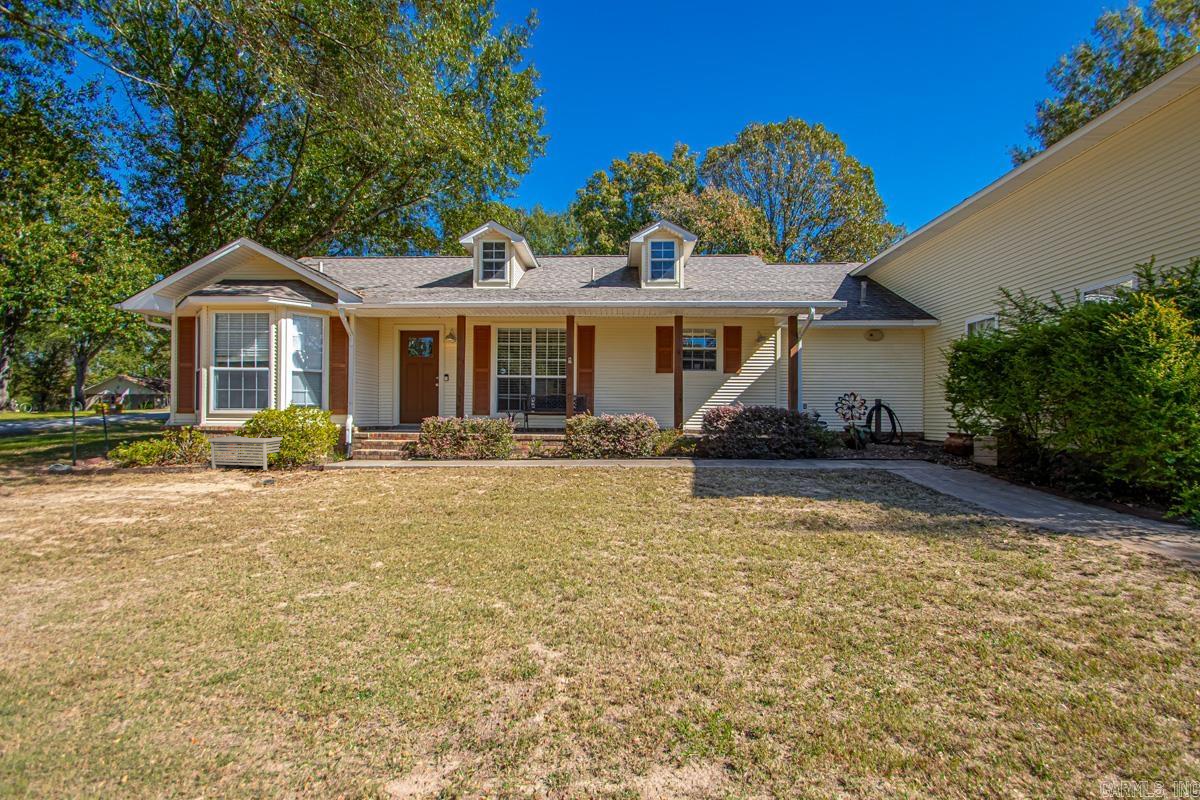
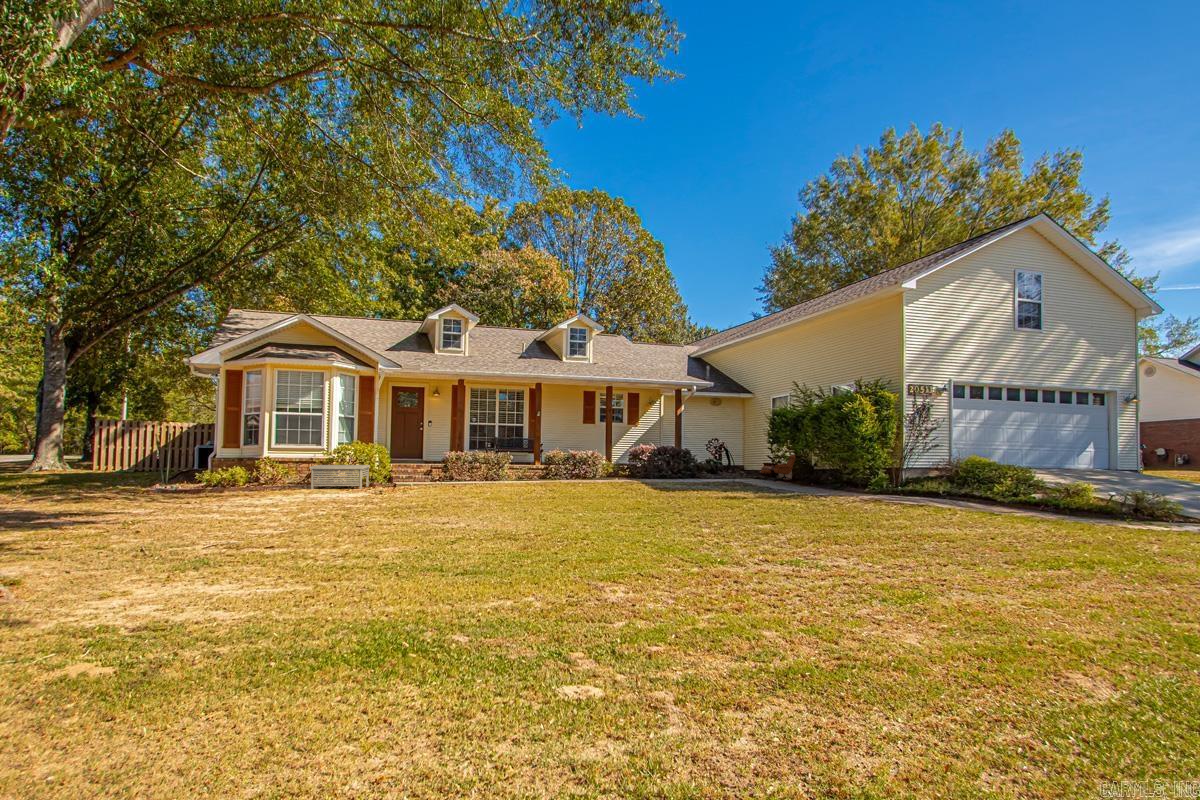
lounge chair: none [922,422,999,472] -> present [761,455,795,479]

